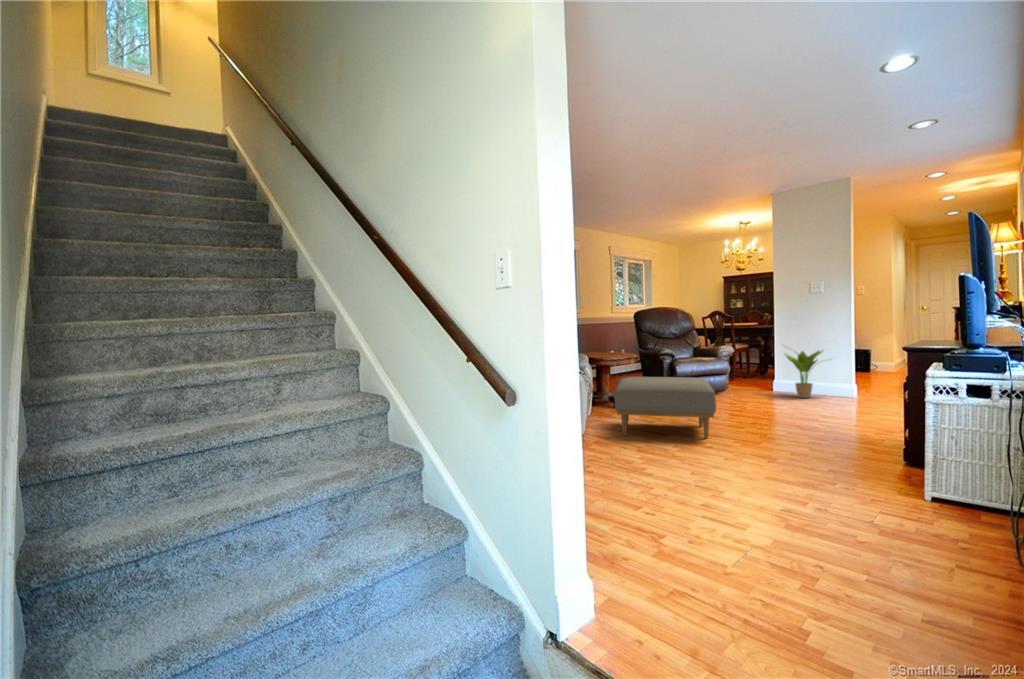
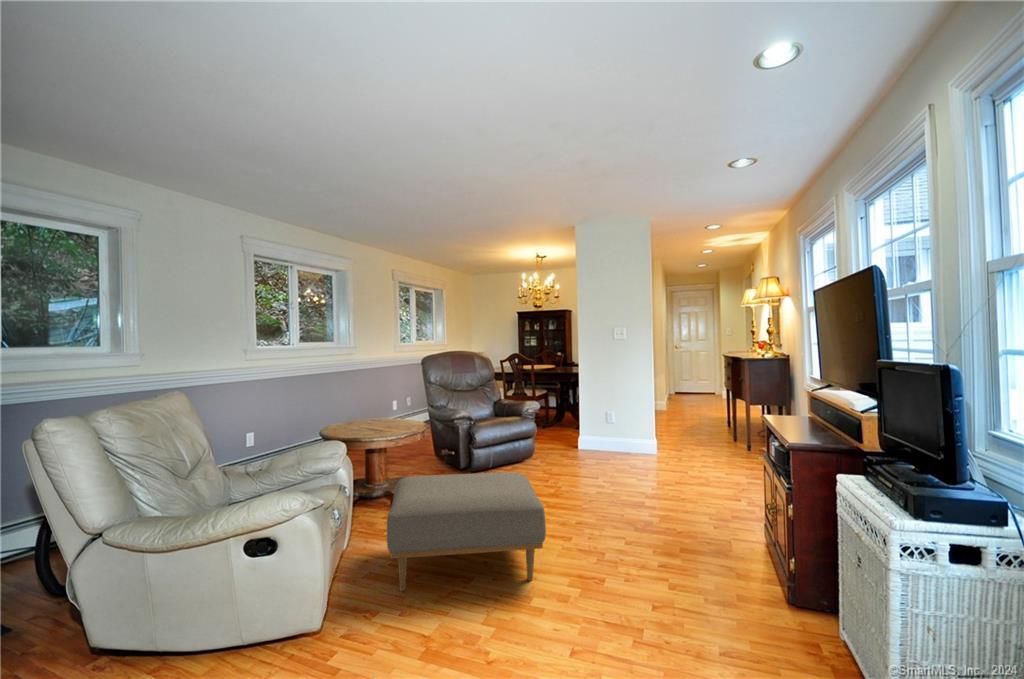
potted plant: present [784,351,823,398] -> none [593,400,647,466]

